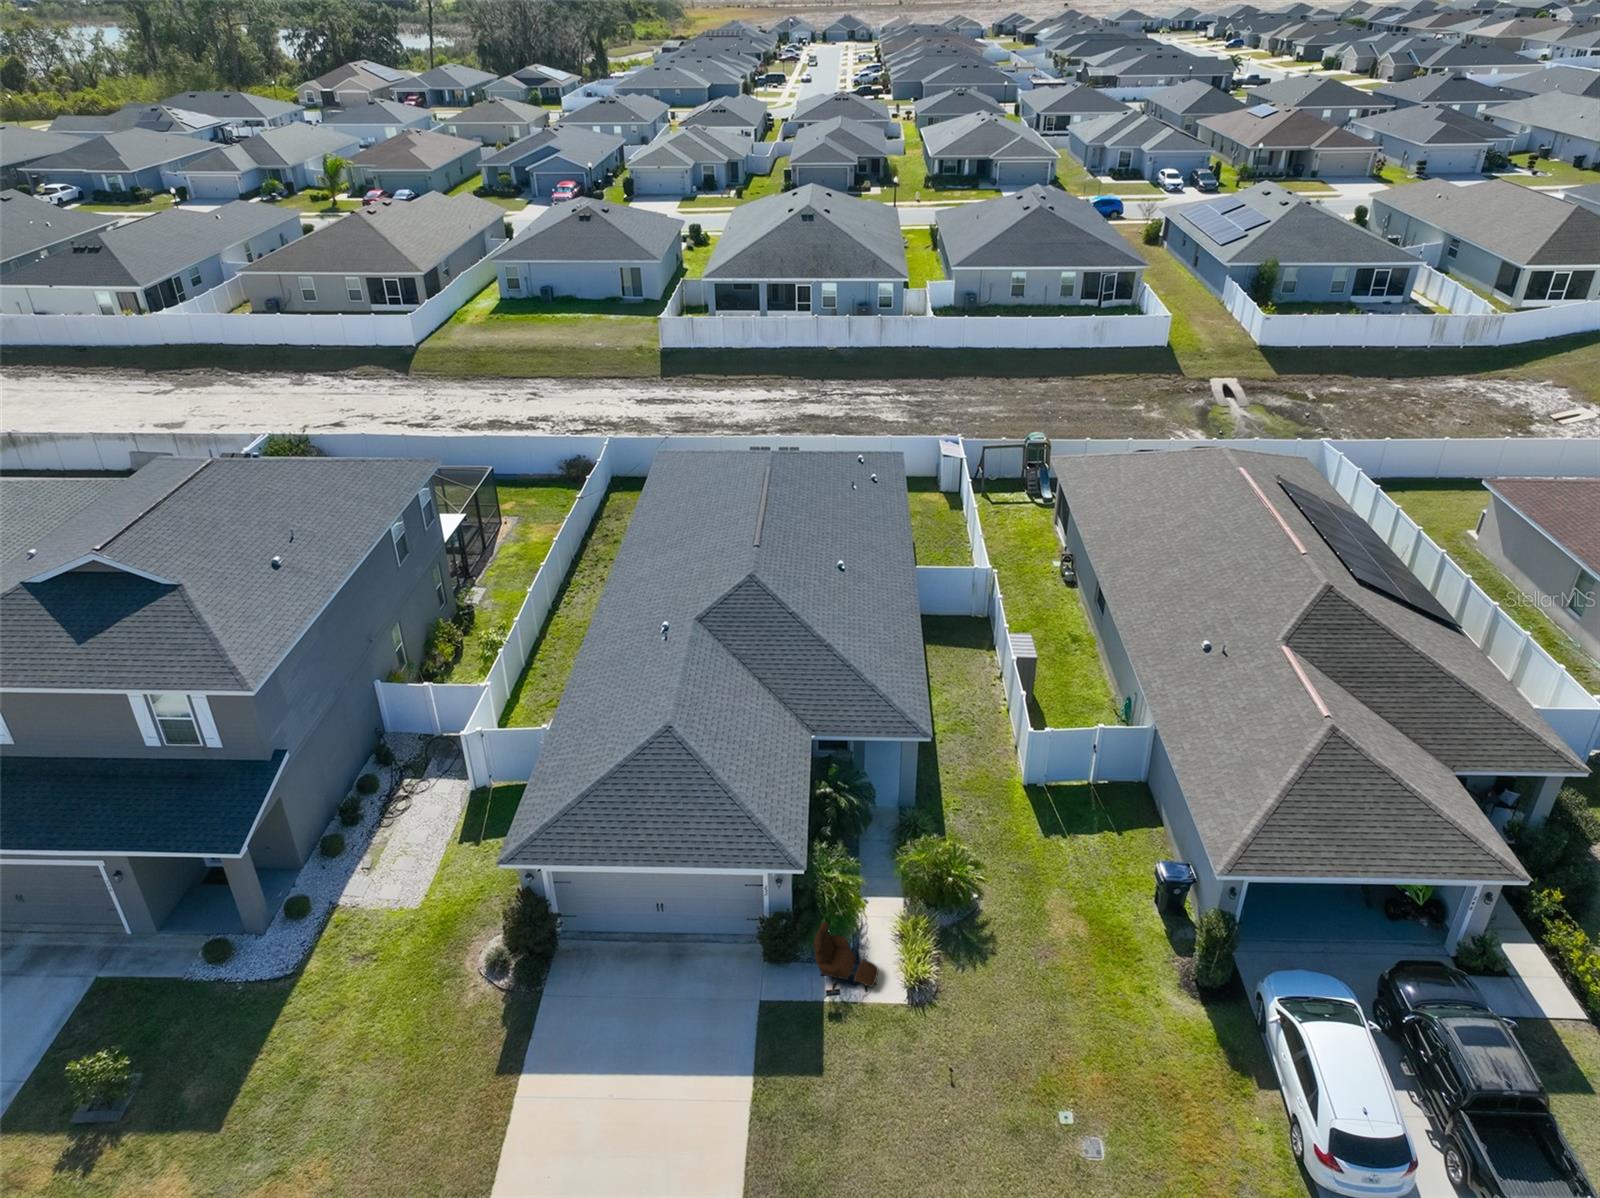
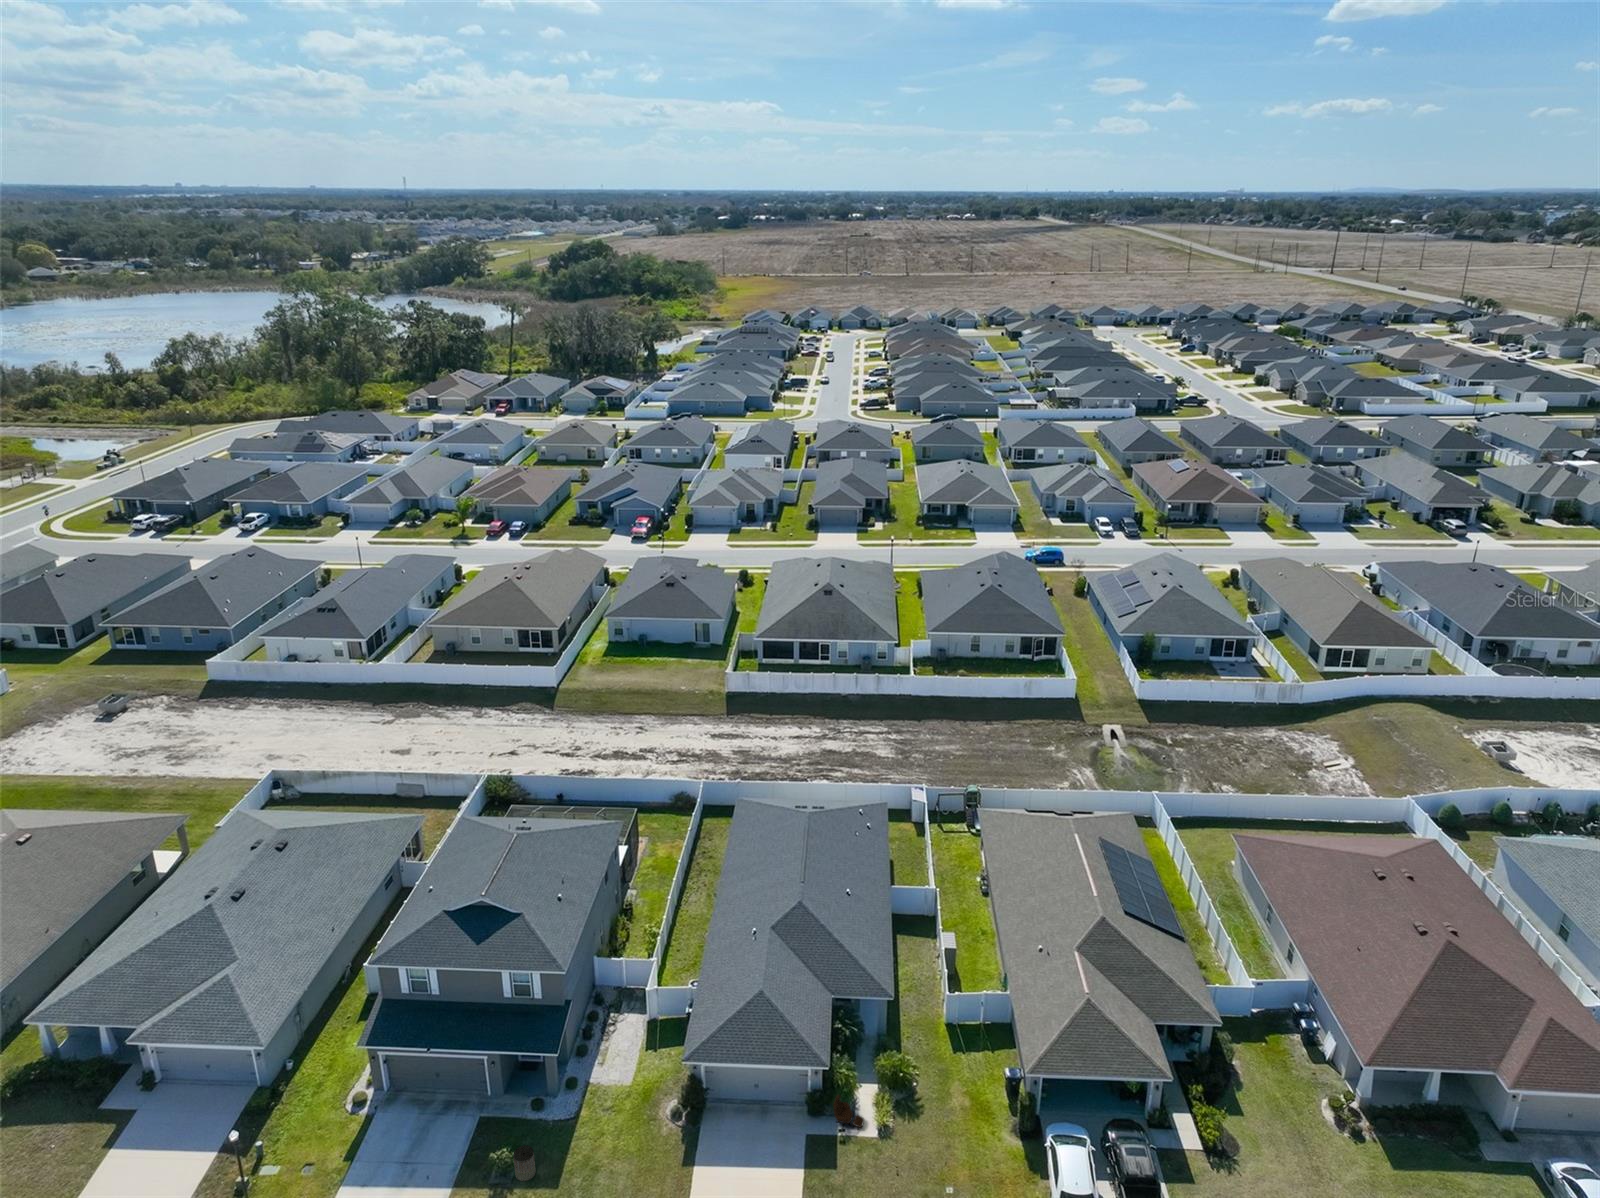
trash can: none [100,1046,169,1121] -> present [513,1145,536,1182]

